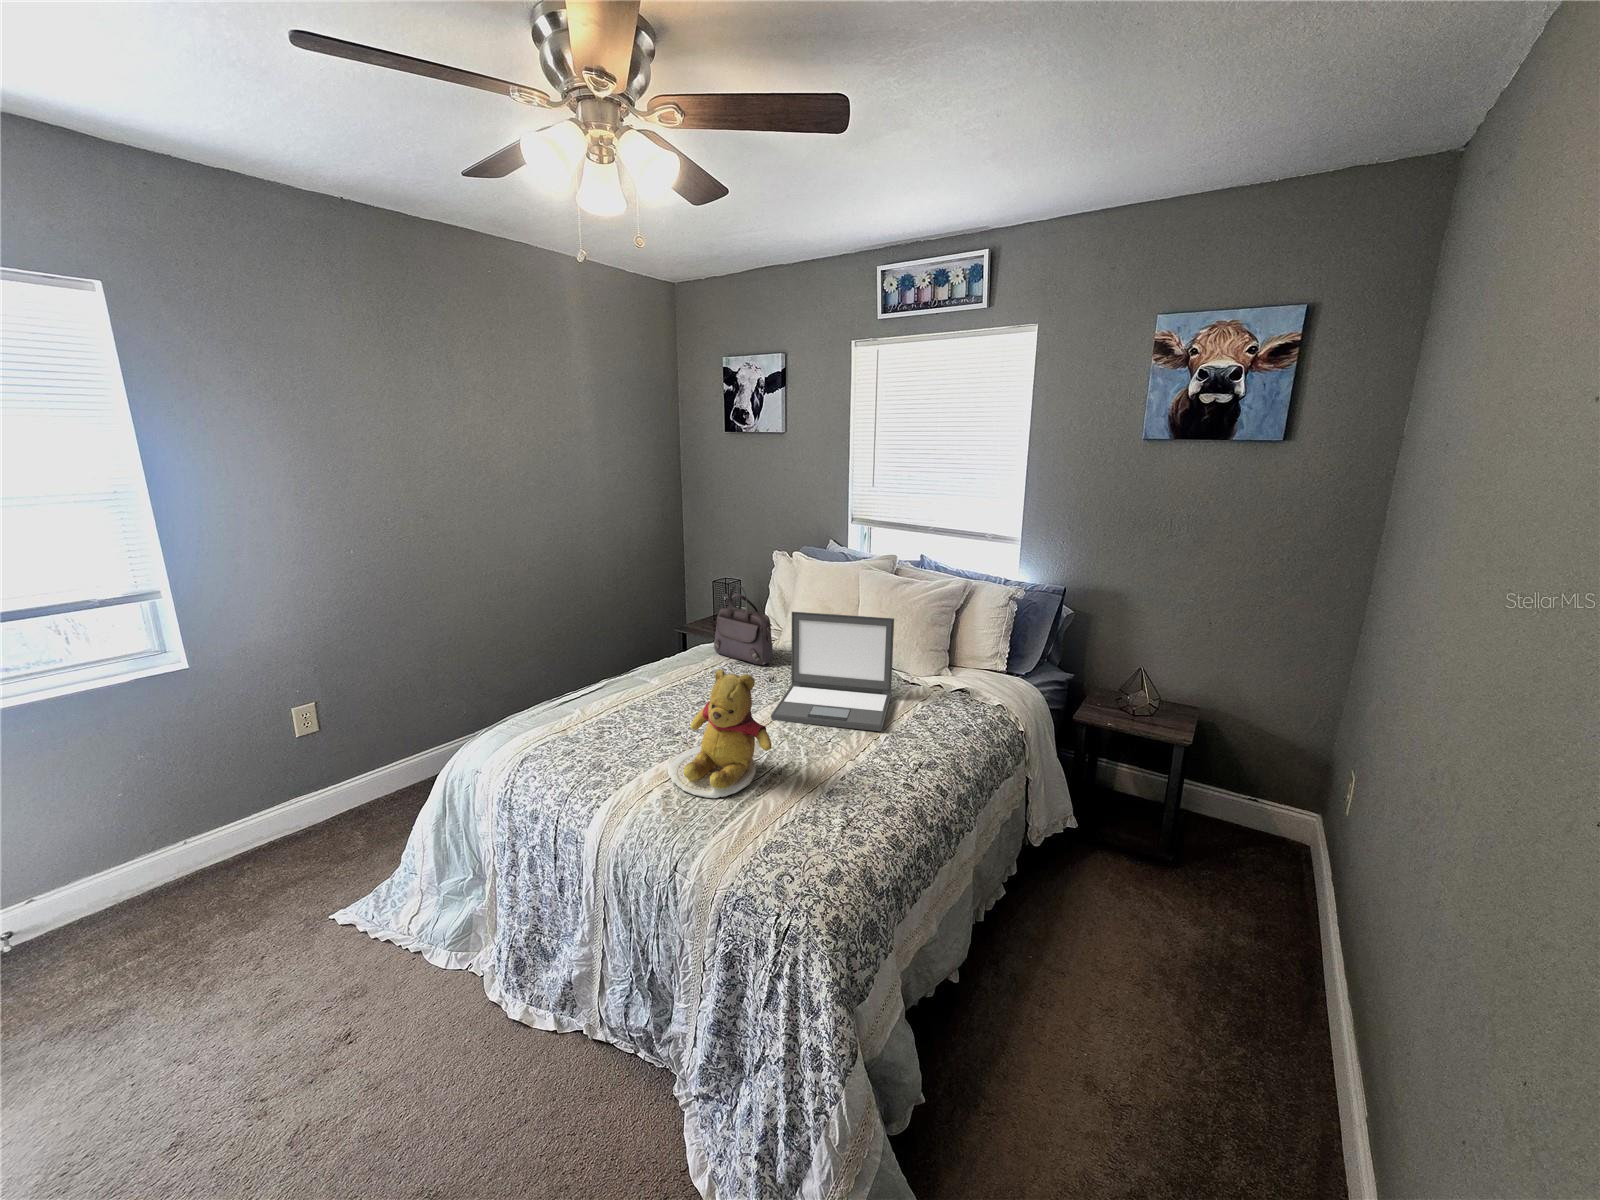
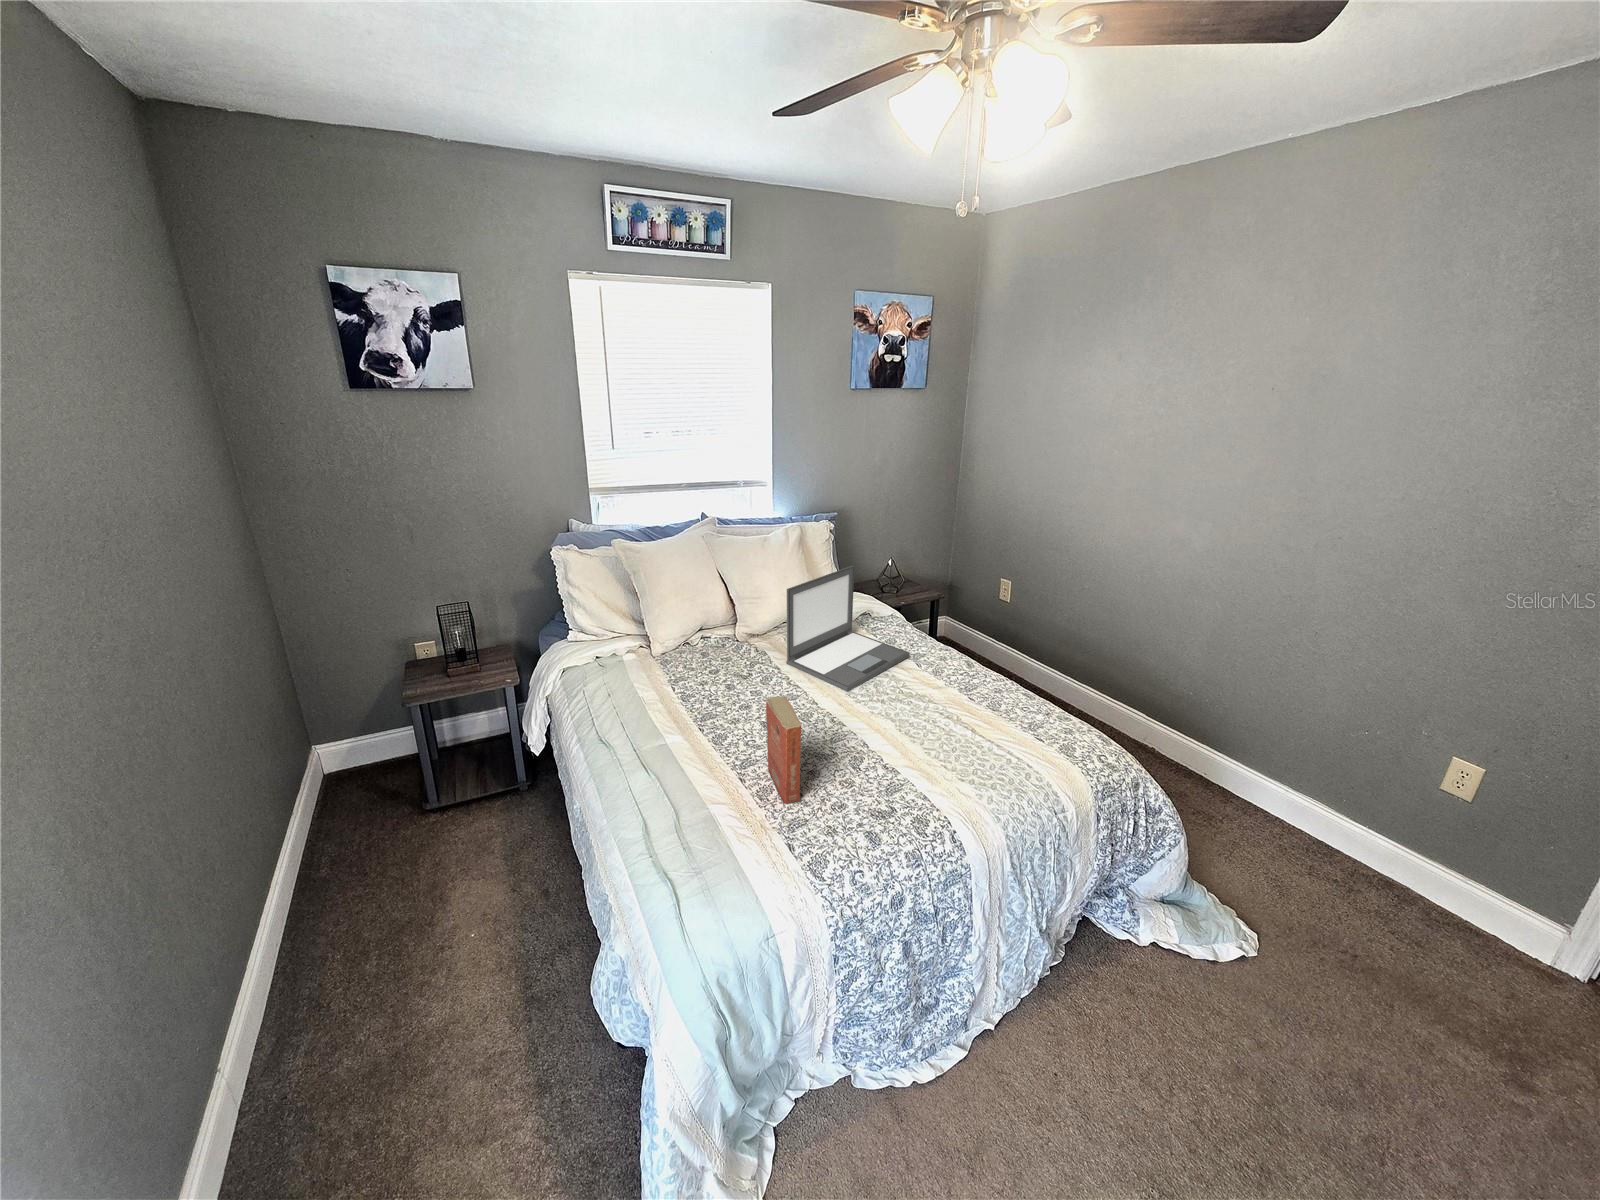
handbag: present [714,585,773,665] -> none [635,585,721,673]
paperback book: none [547,653,666,753] -> present [766,696,801,804]
teddy bear: present [668,669,772,798] -> none [897,641,993,771]

